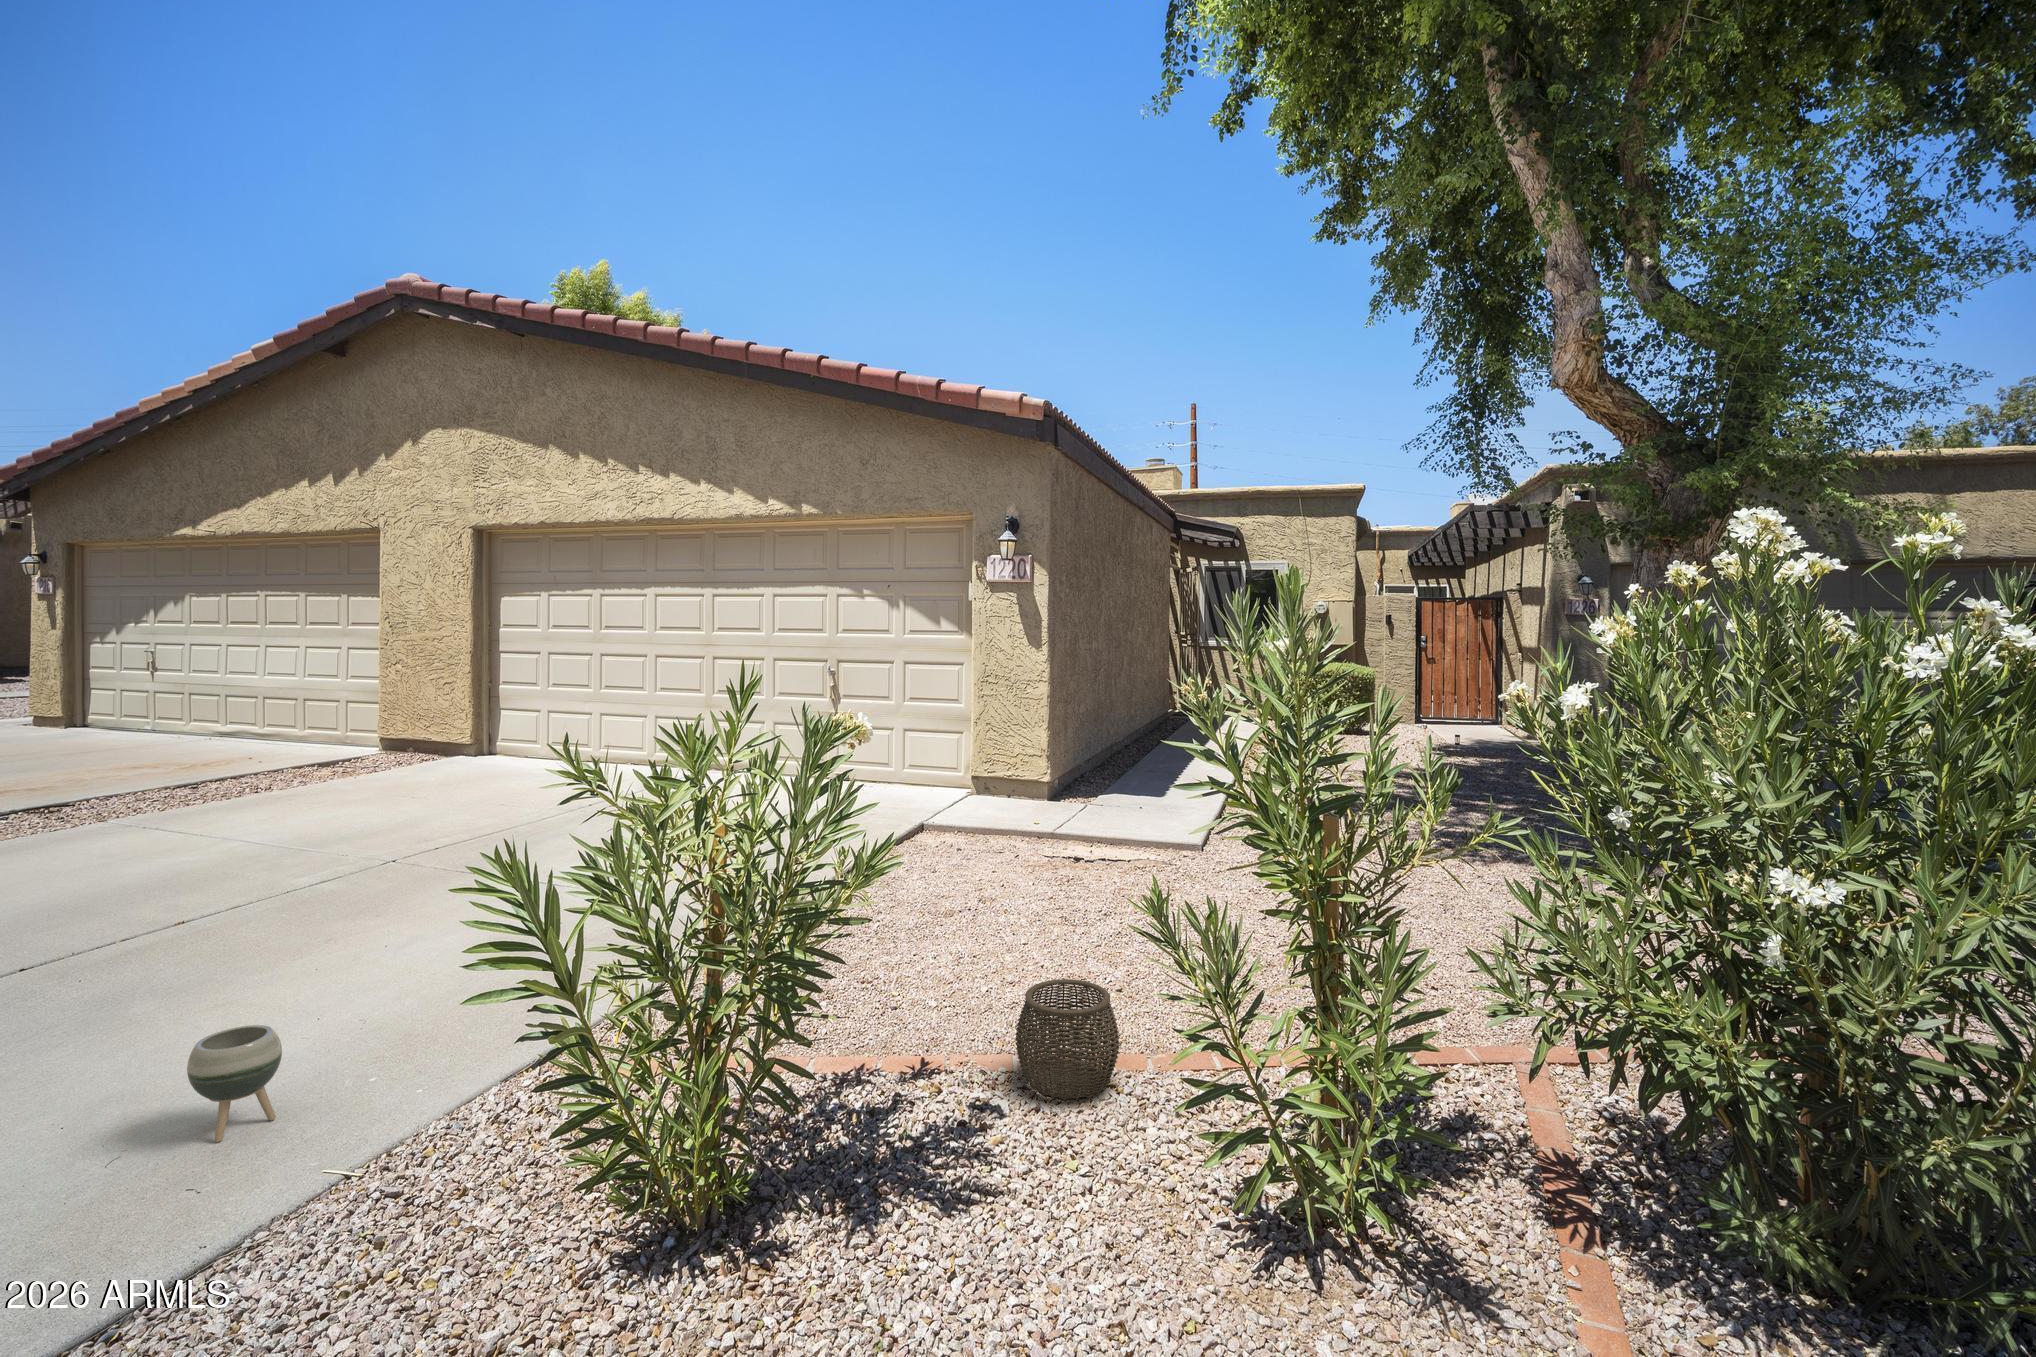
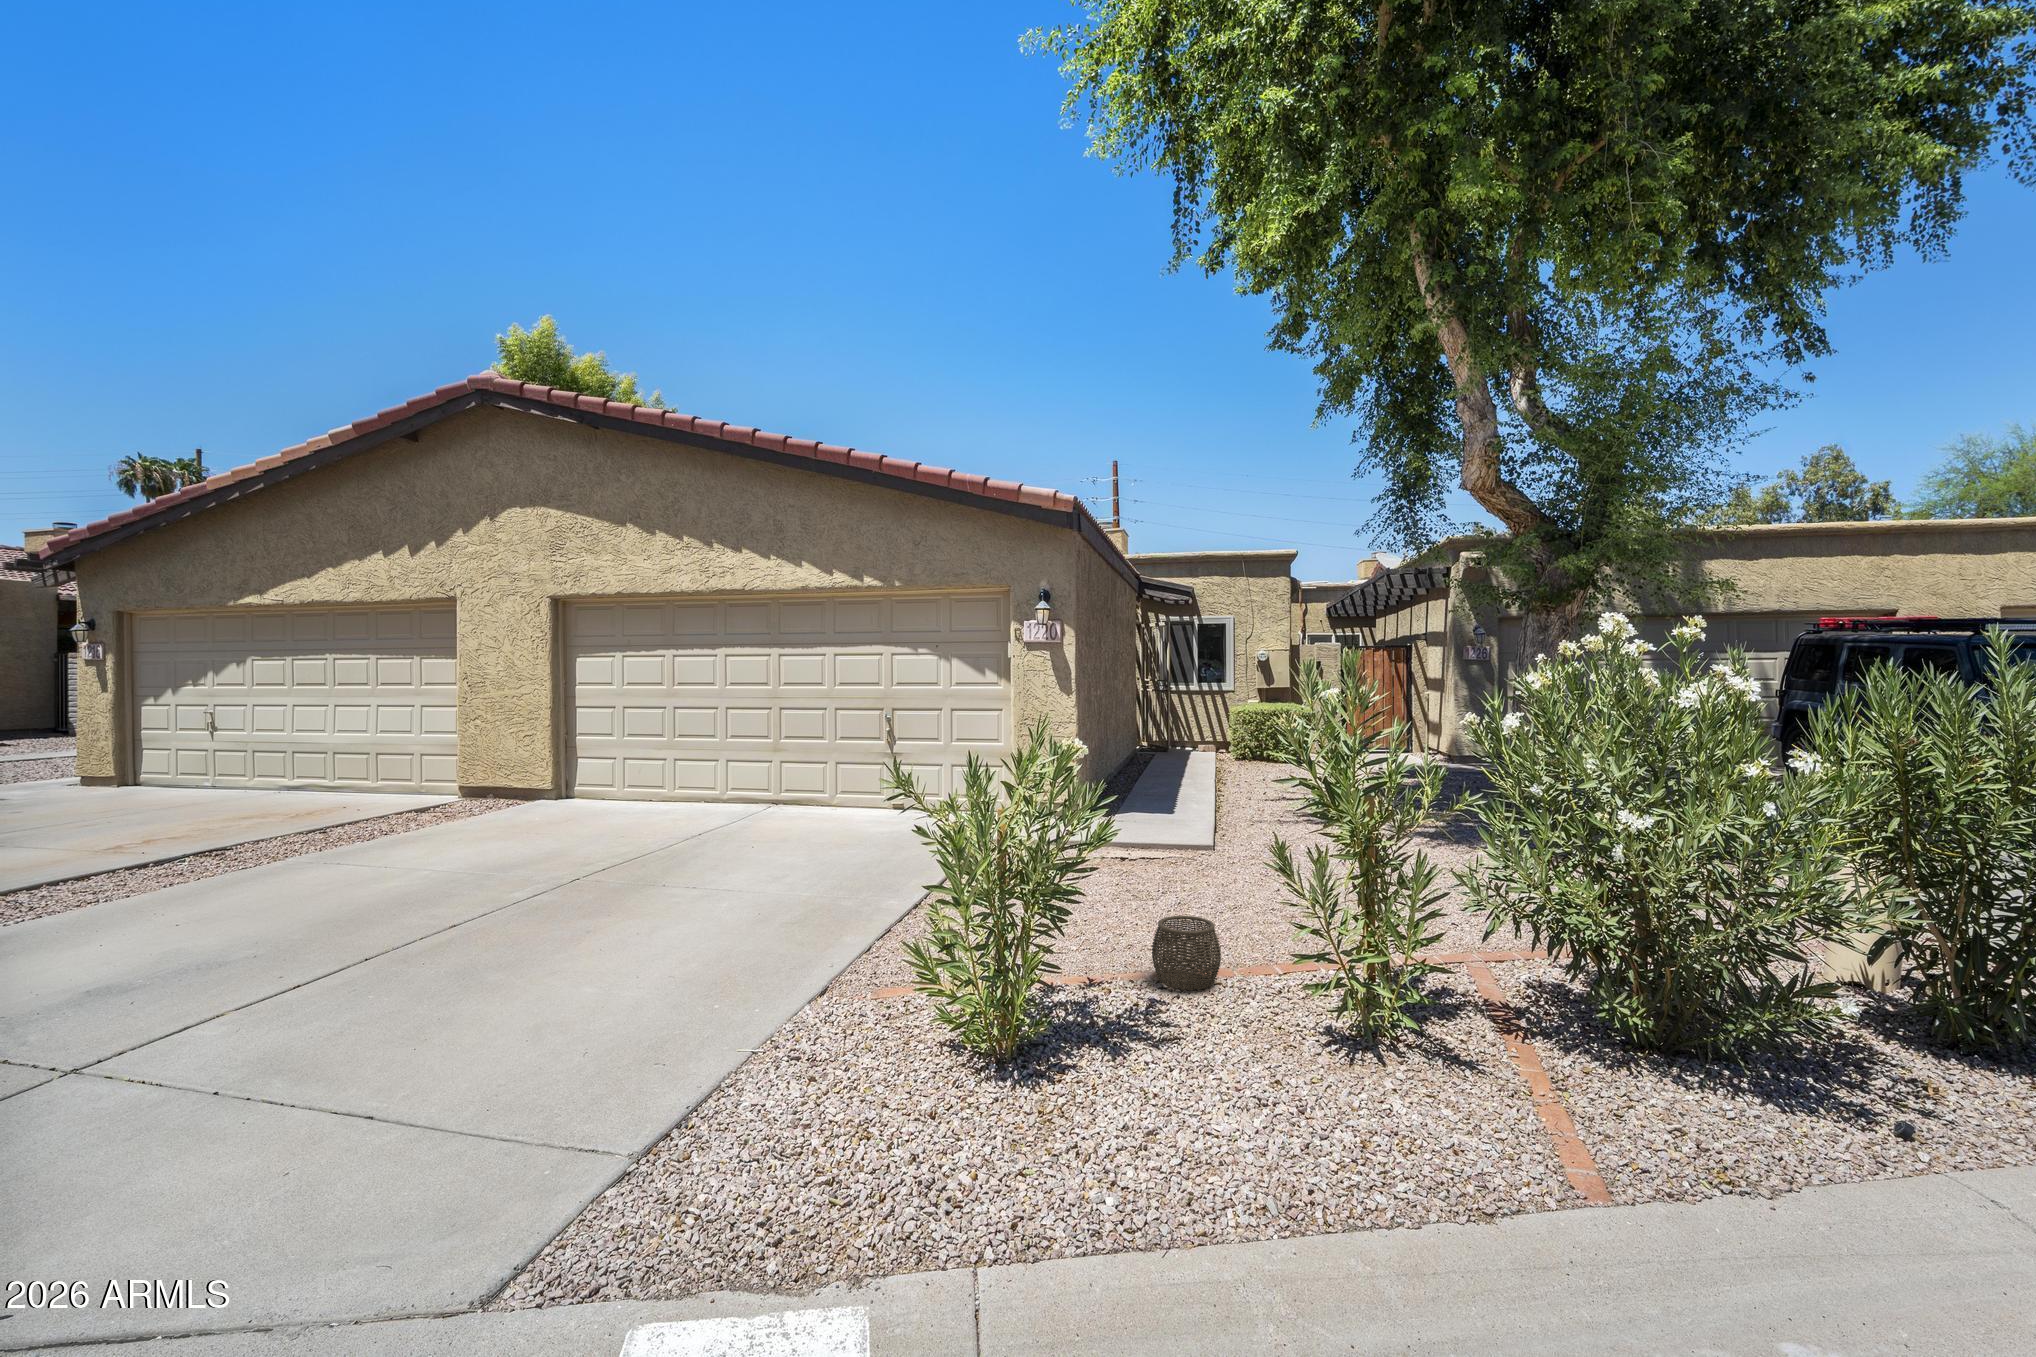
planter: present [187,1025,282,1142] -> none [631,955,683,1030]

